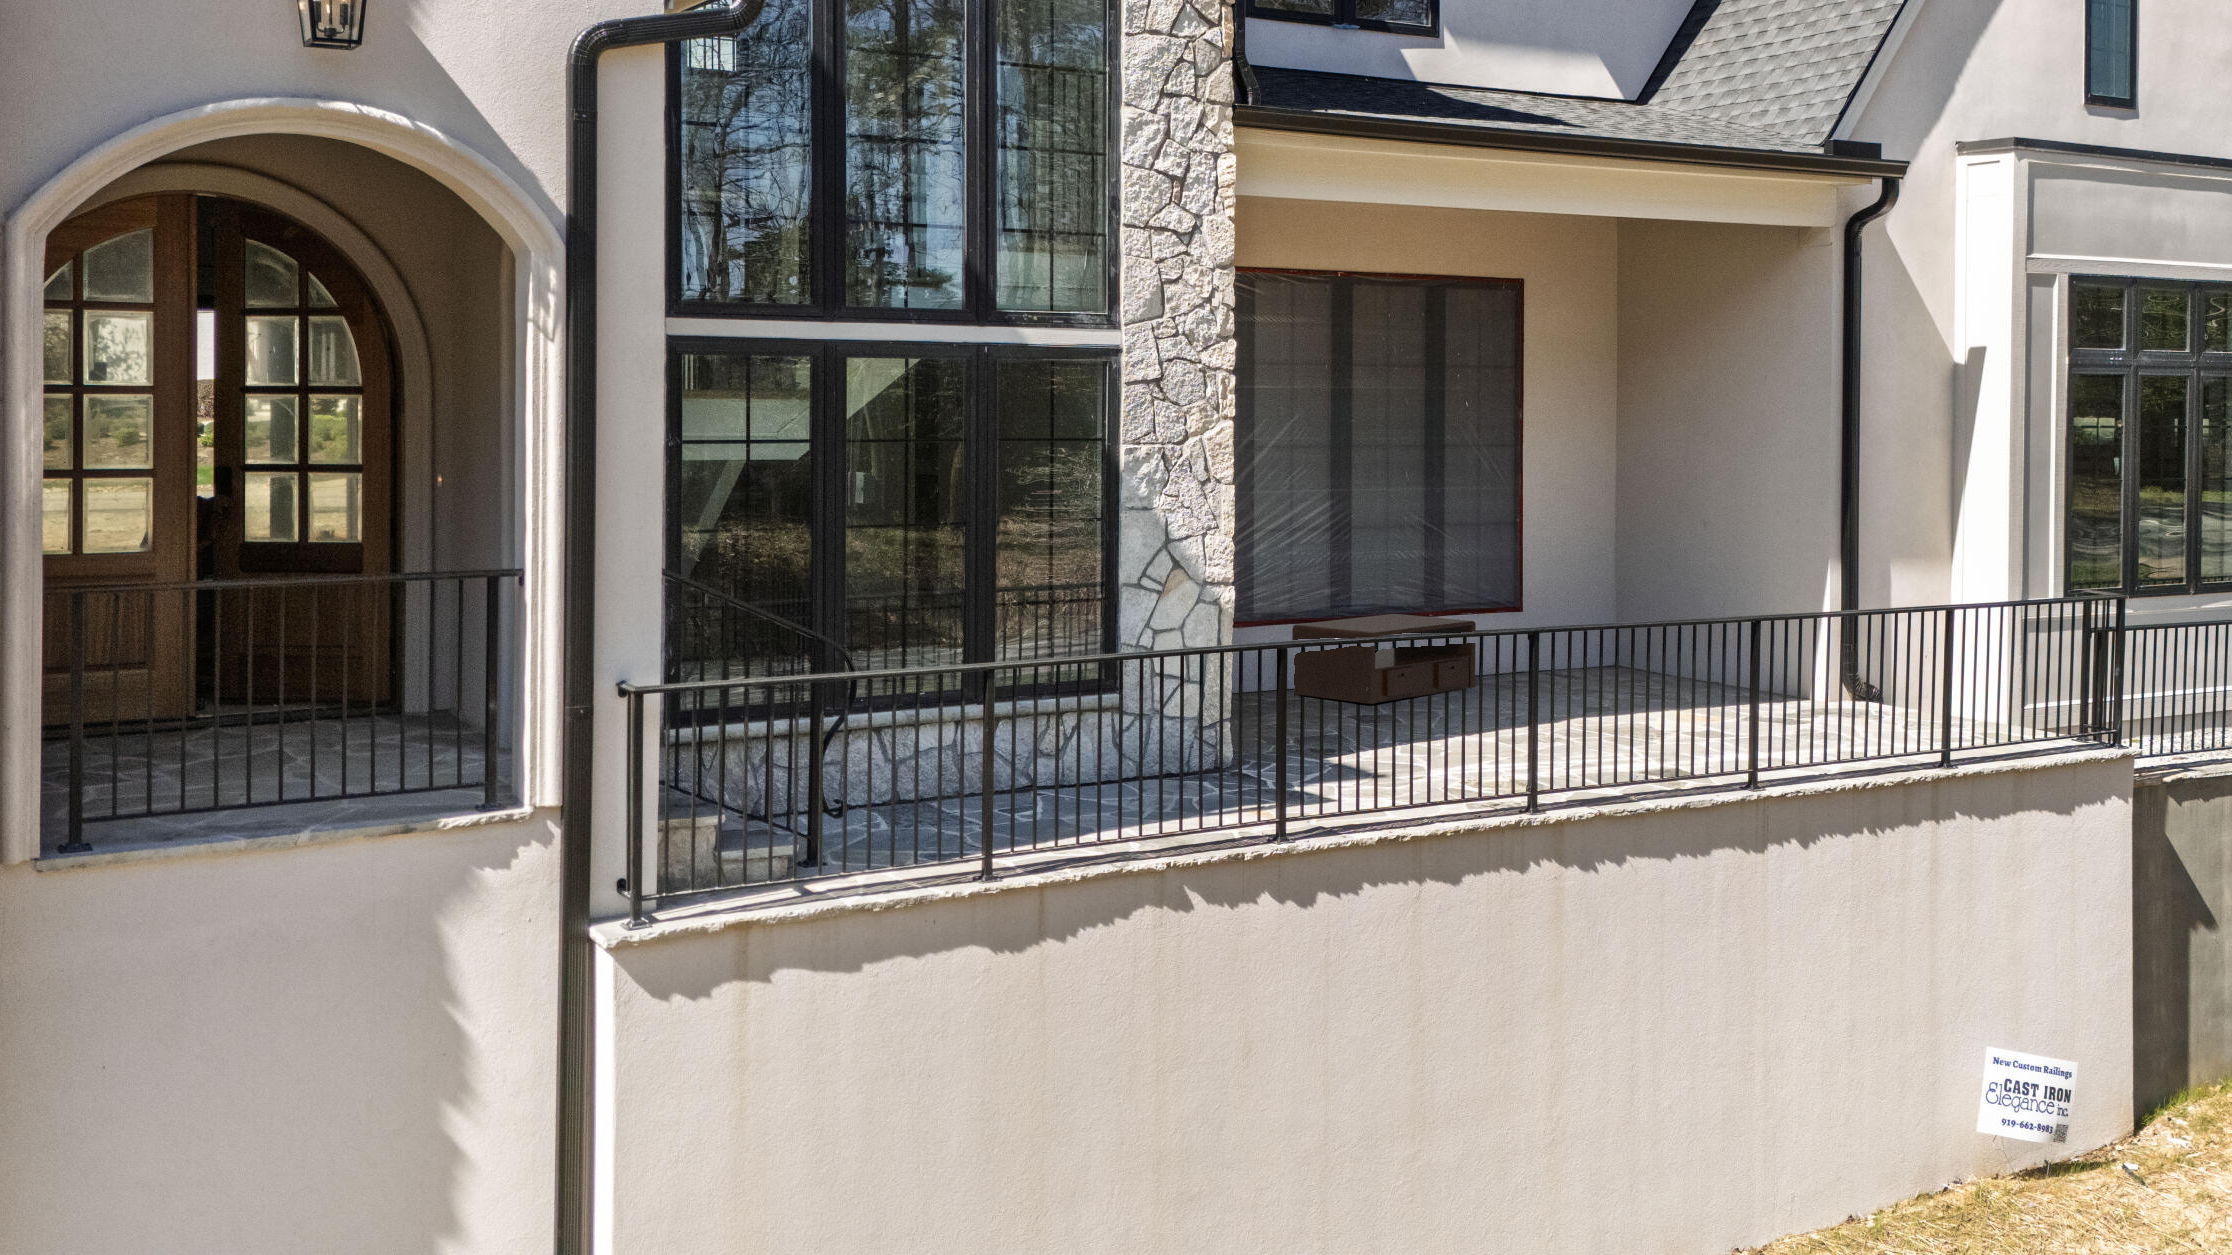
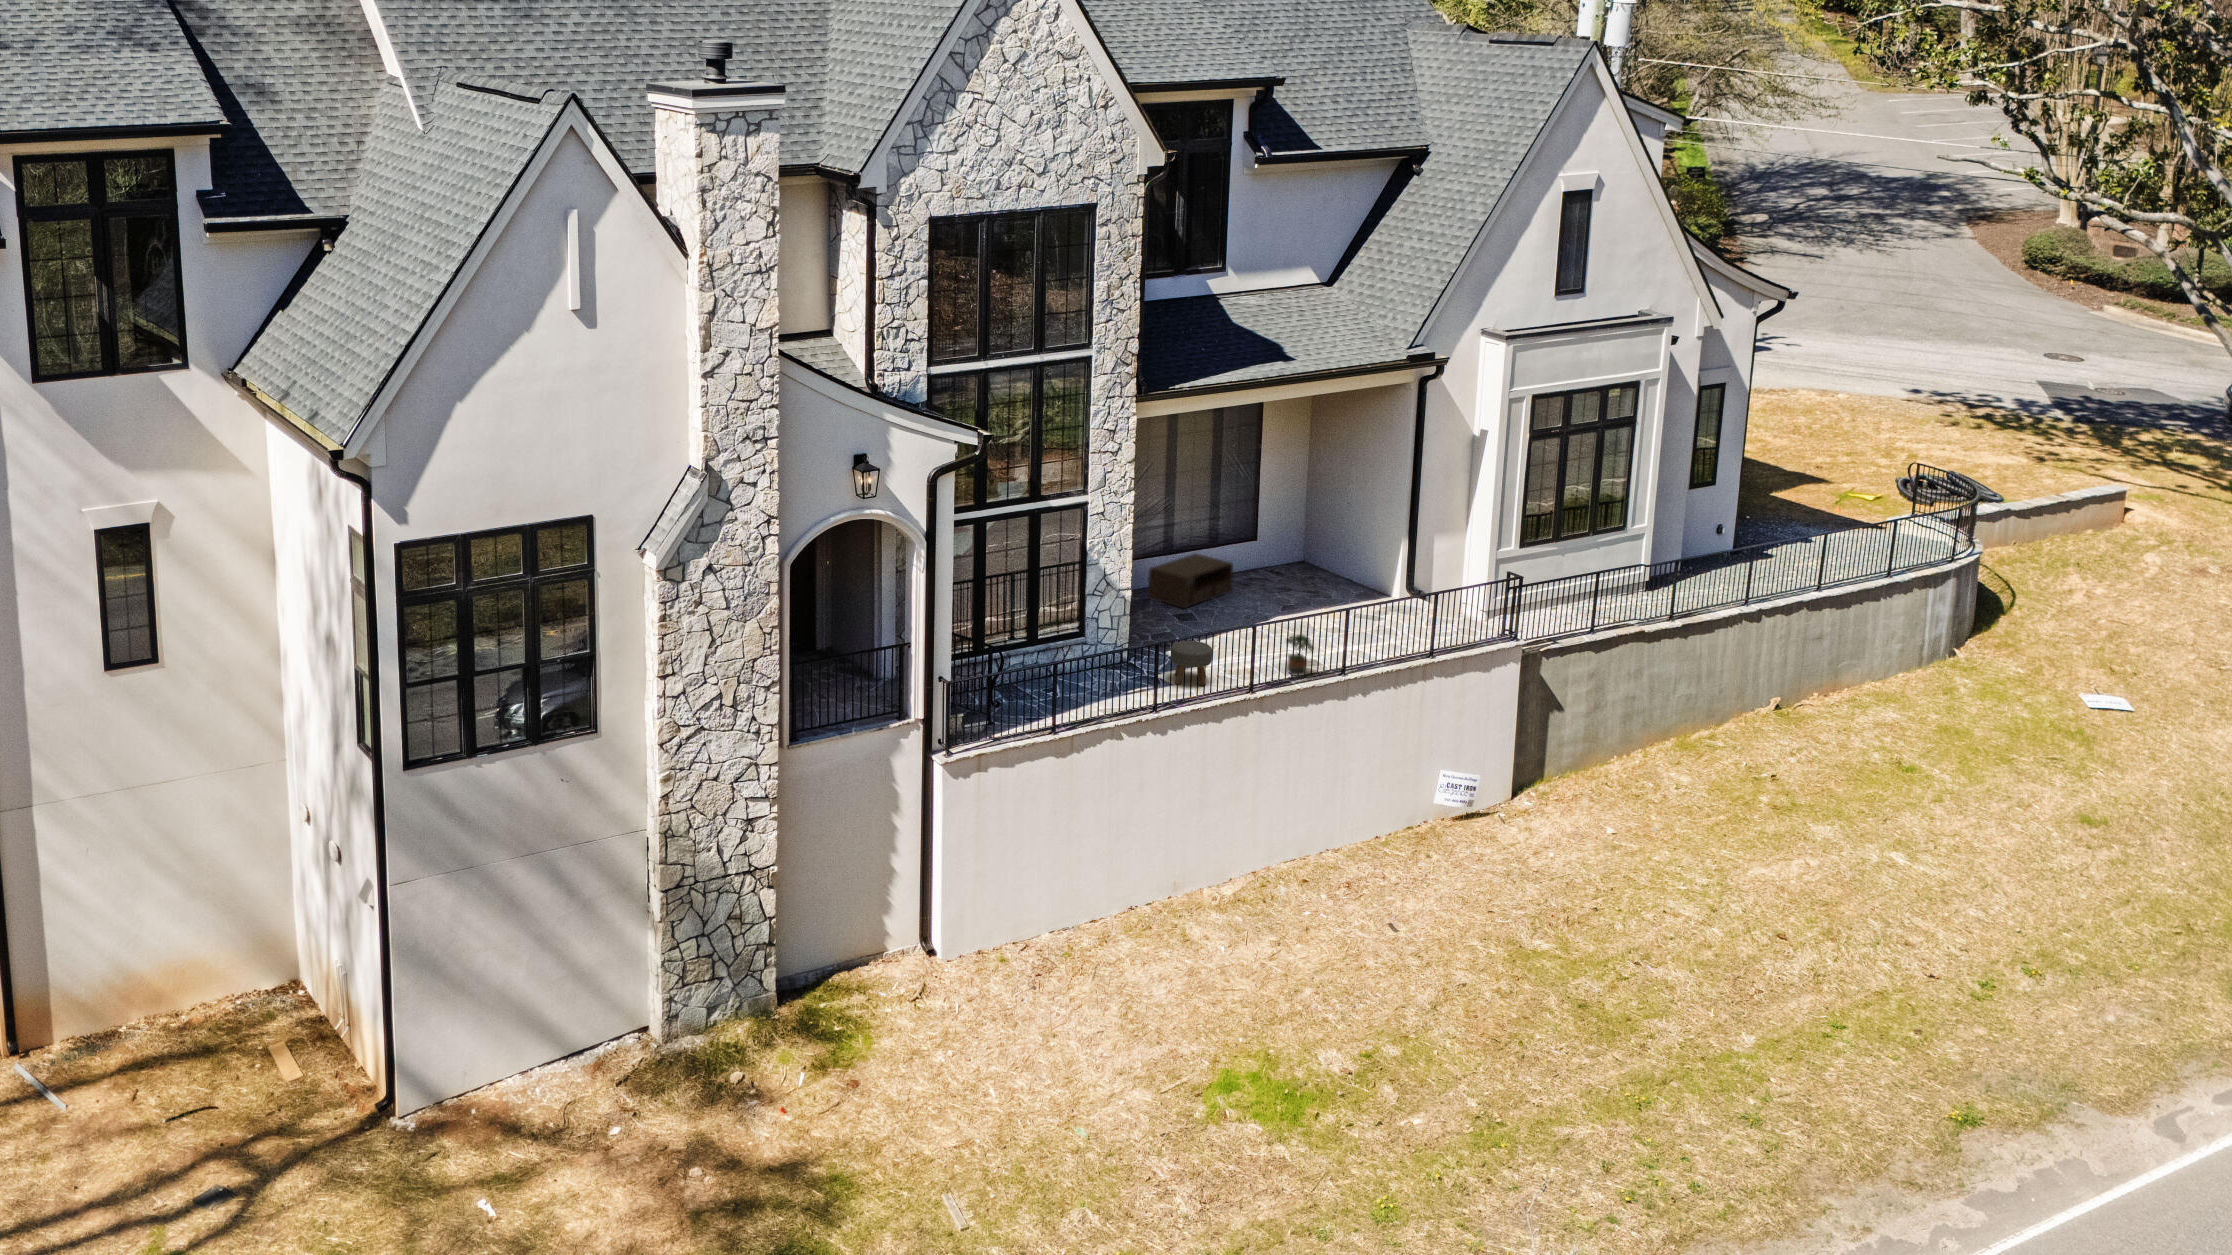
potted tree: none [1612,682,1687,786] -> present [1286,635,1314,676]
ottoman: none [1329,697,1434,801] -> present [1171,641,1212,686]

